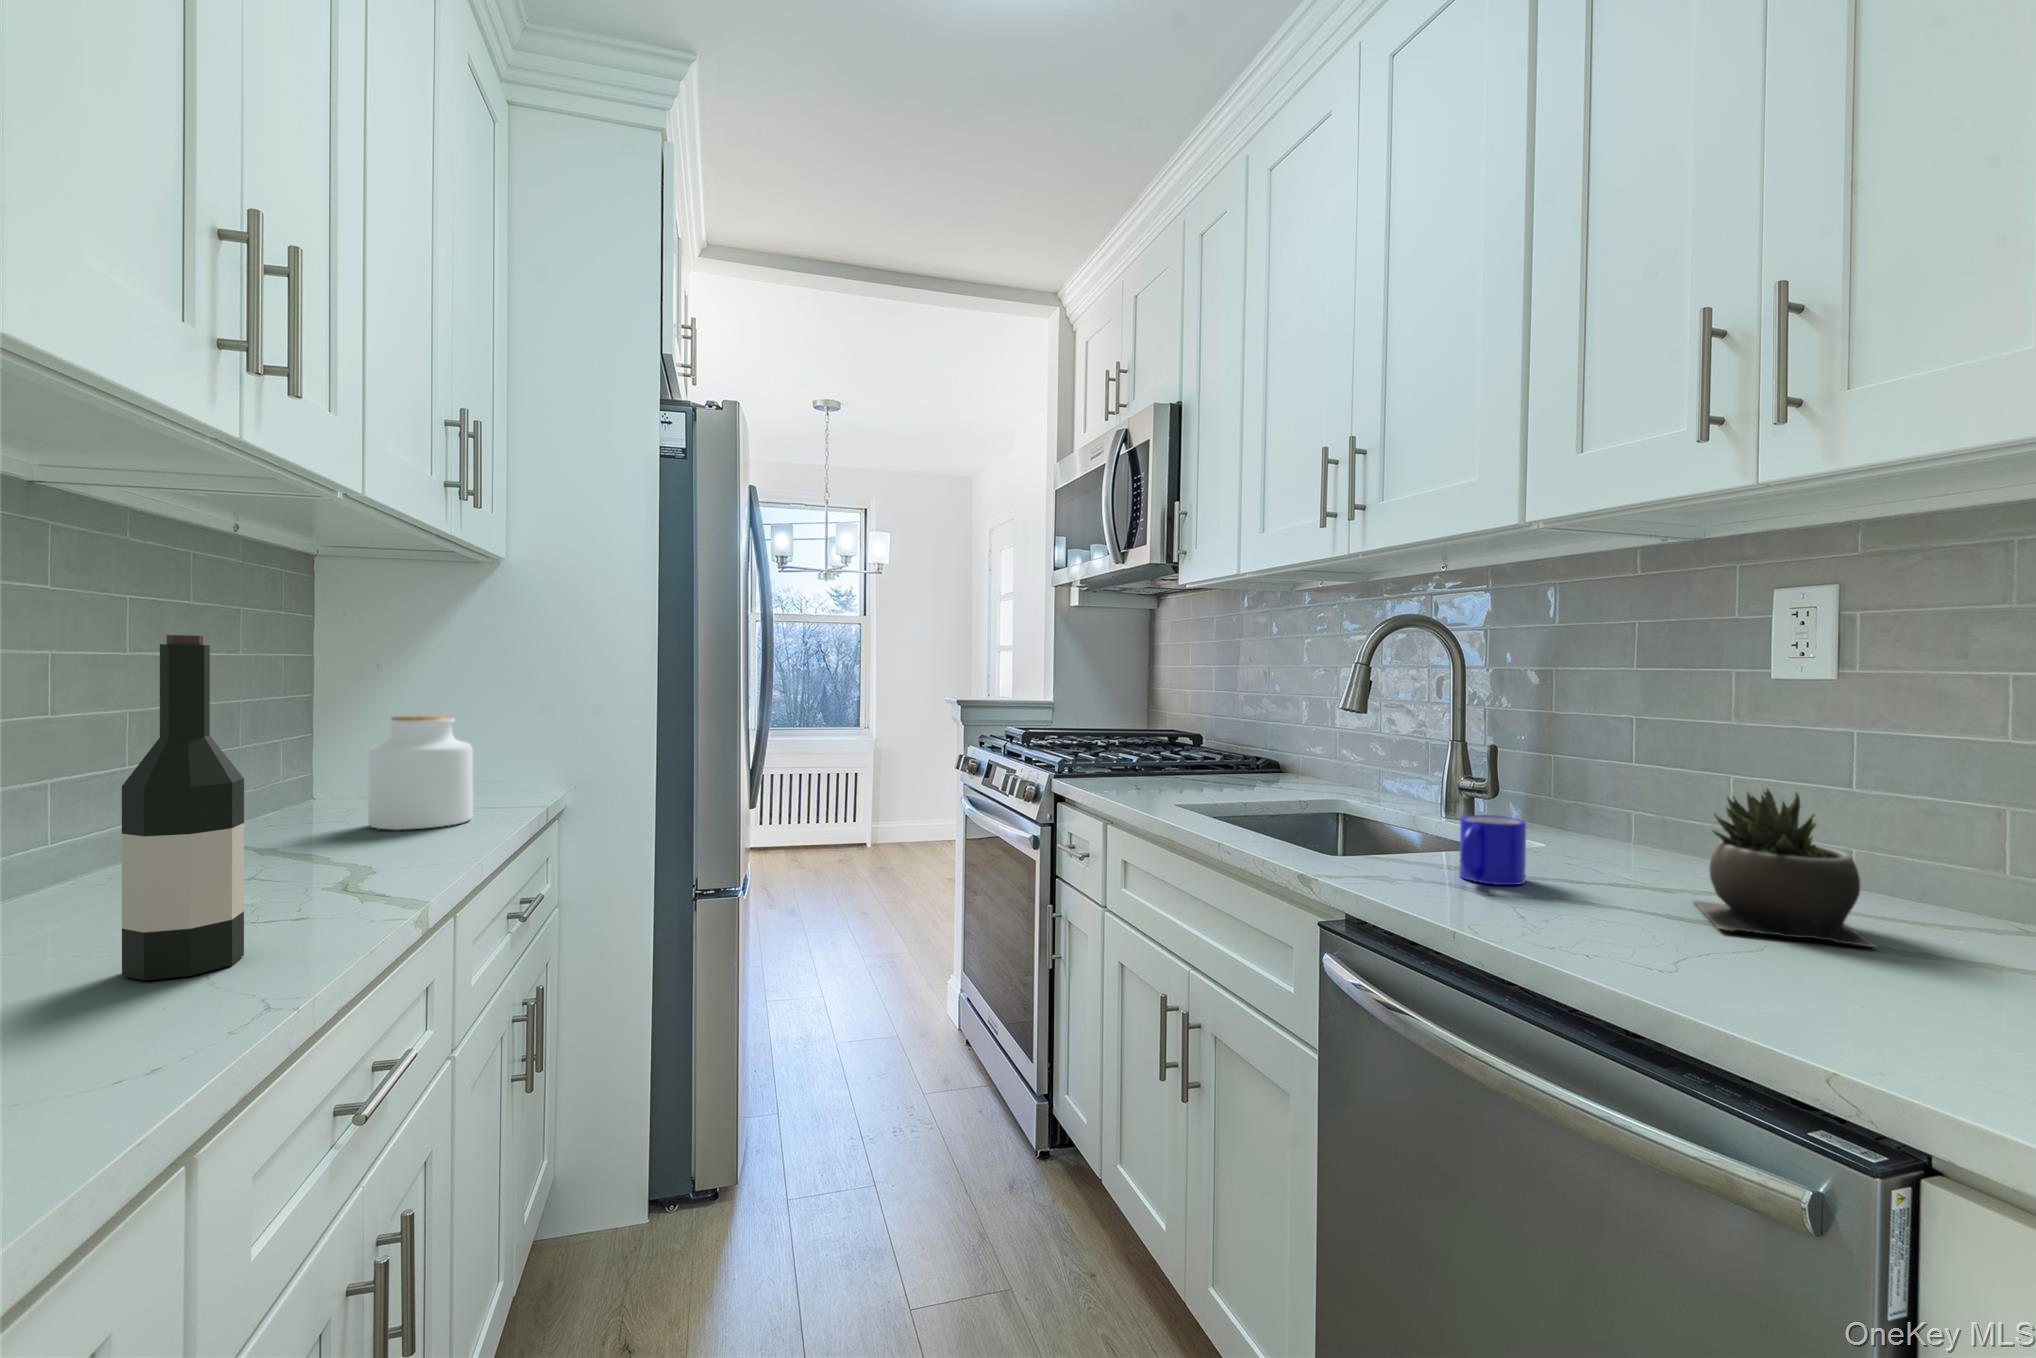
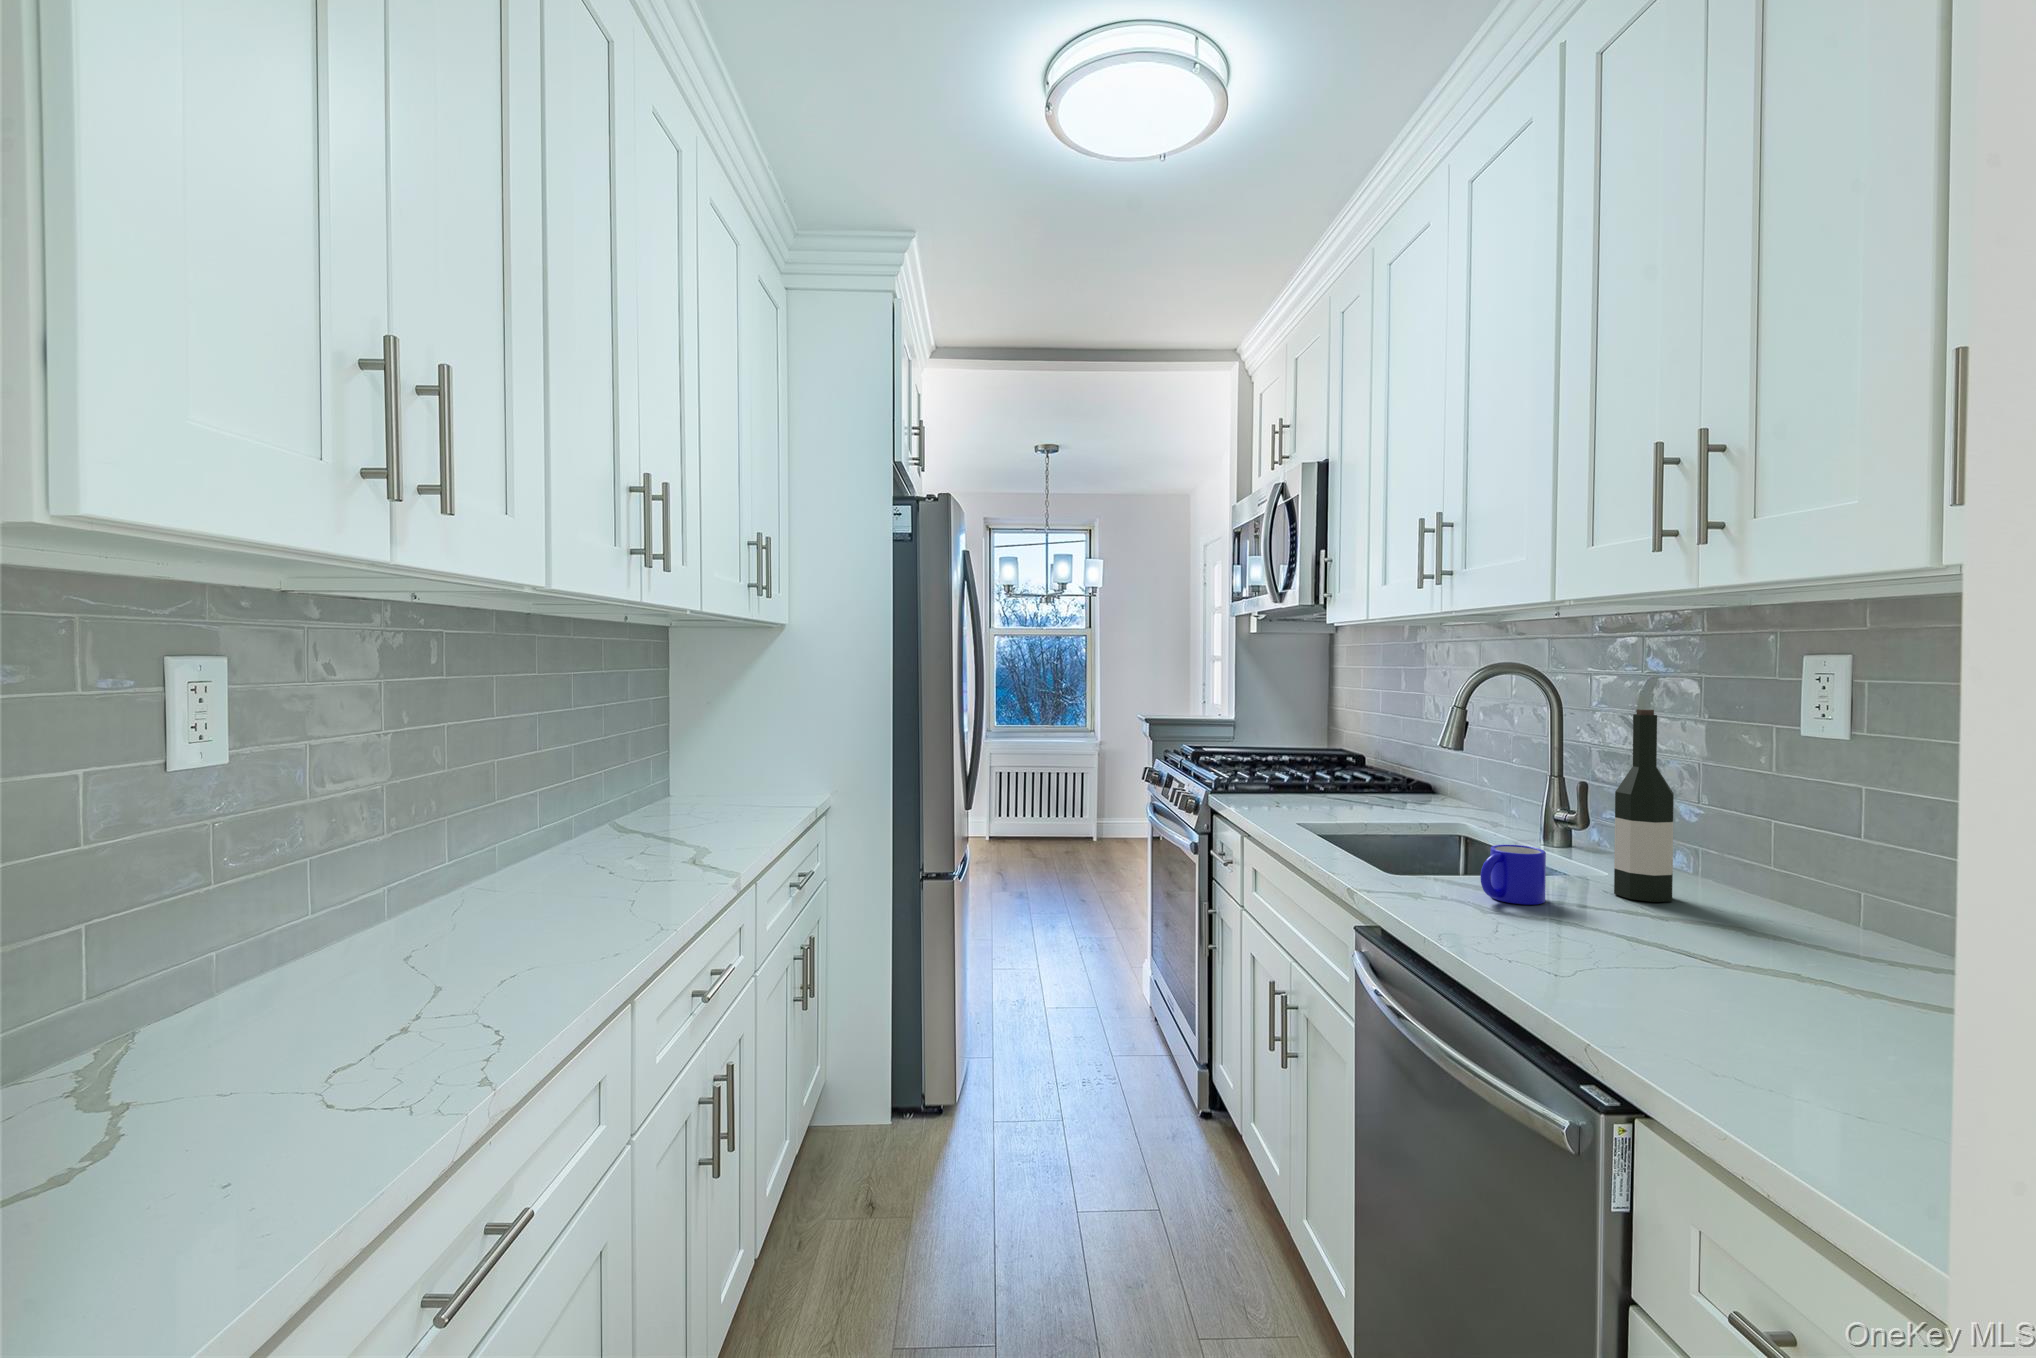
wine bottle: present [122,635,244,980] -> present [1614,709,1674,902]
jar: present [368,715,473,830] -> none [703,742,767,823]
succulent plant: present [1694,789,1876,947] -> none [1665,834,1801,971]

